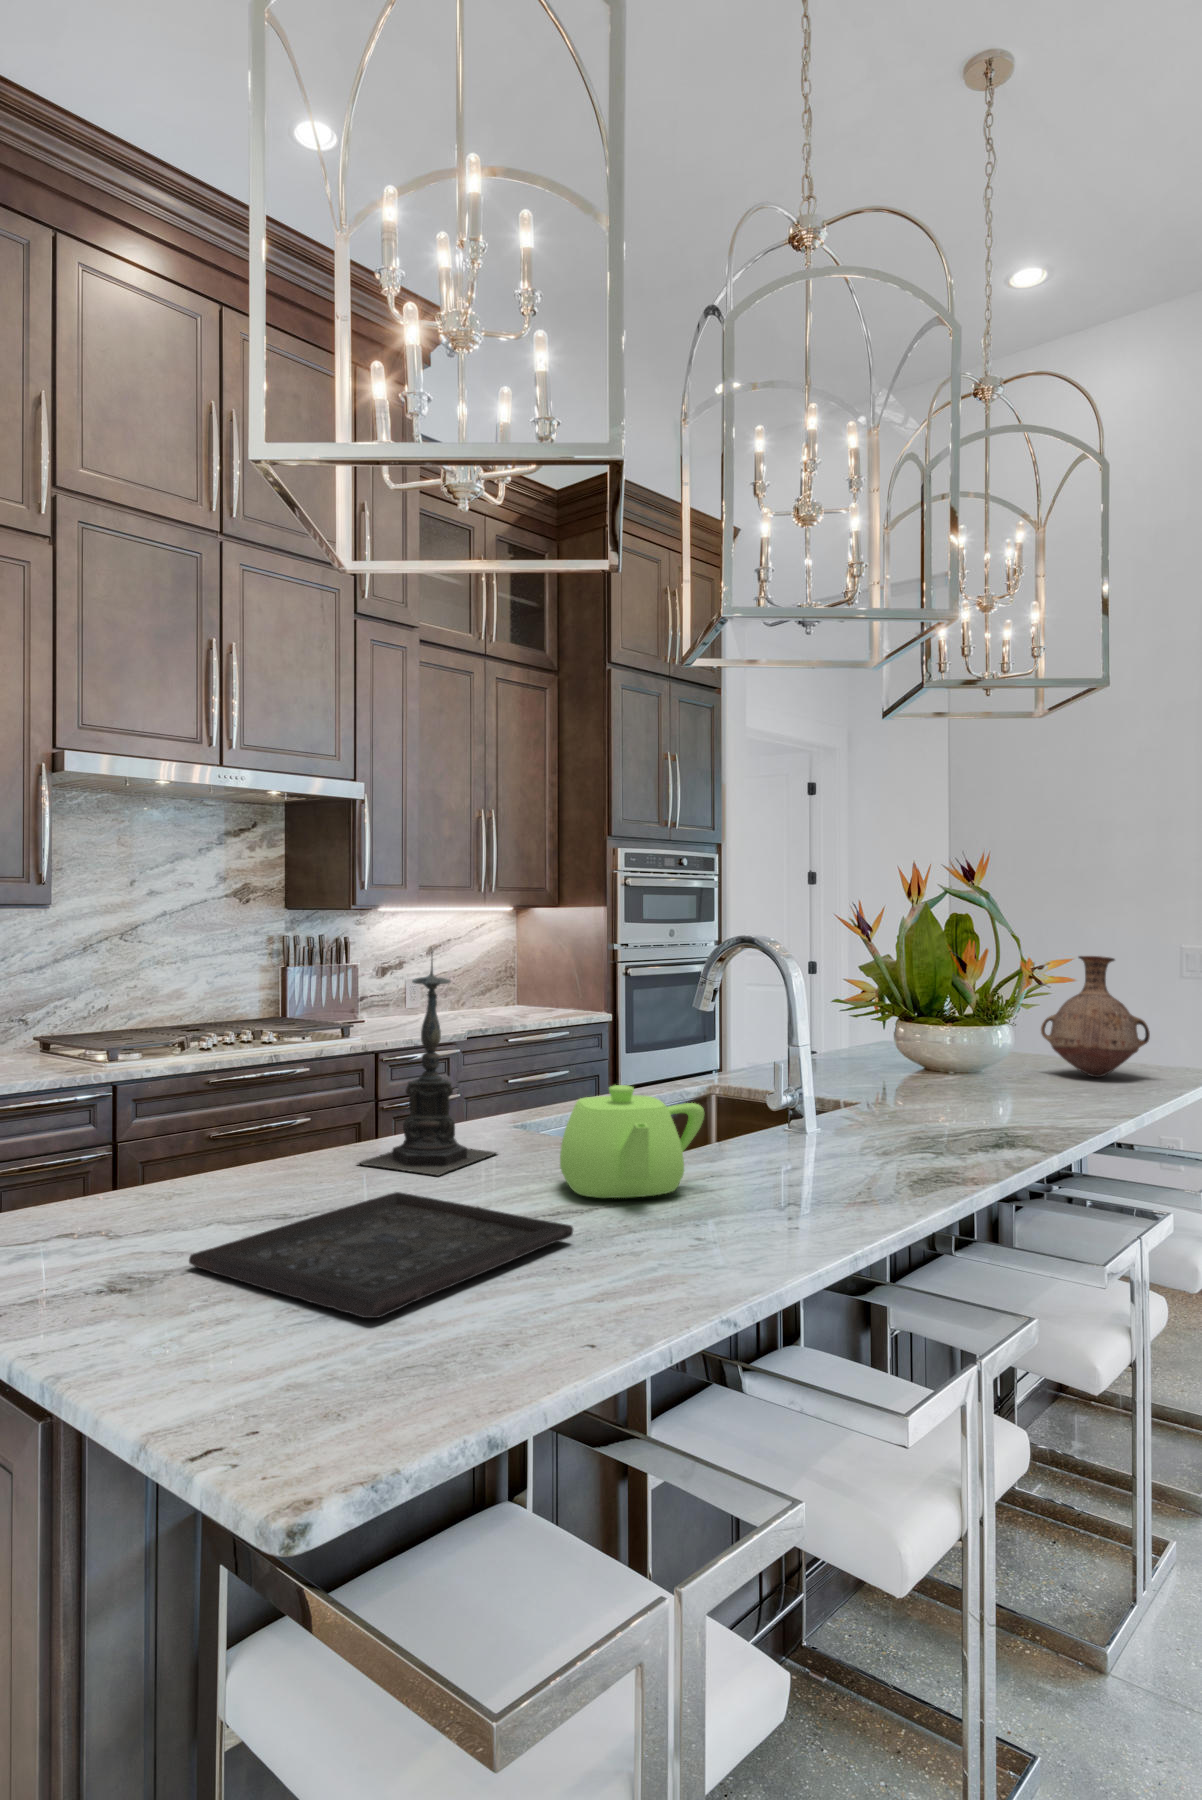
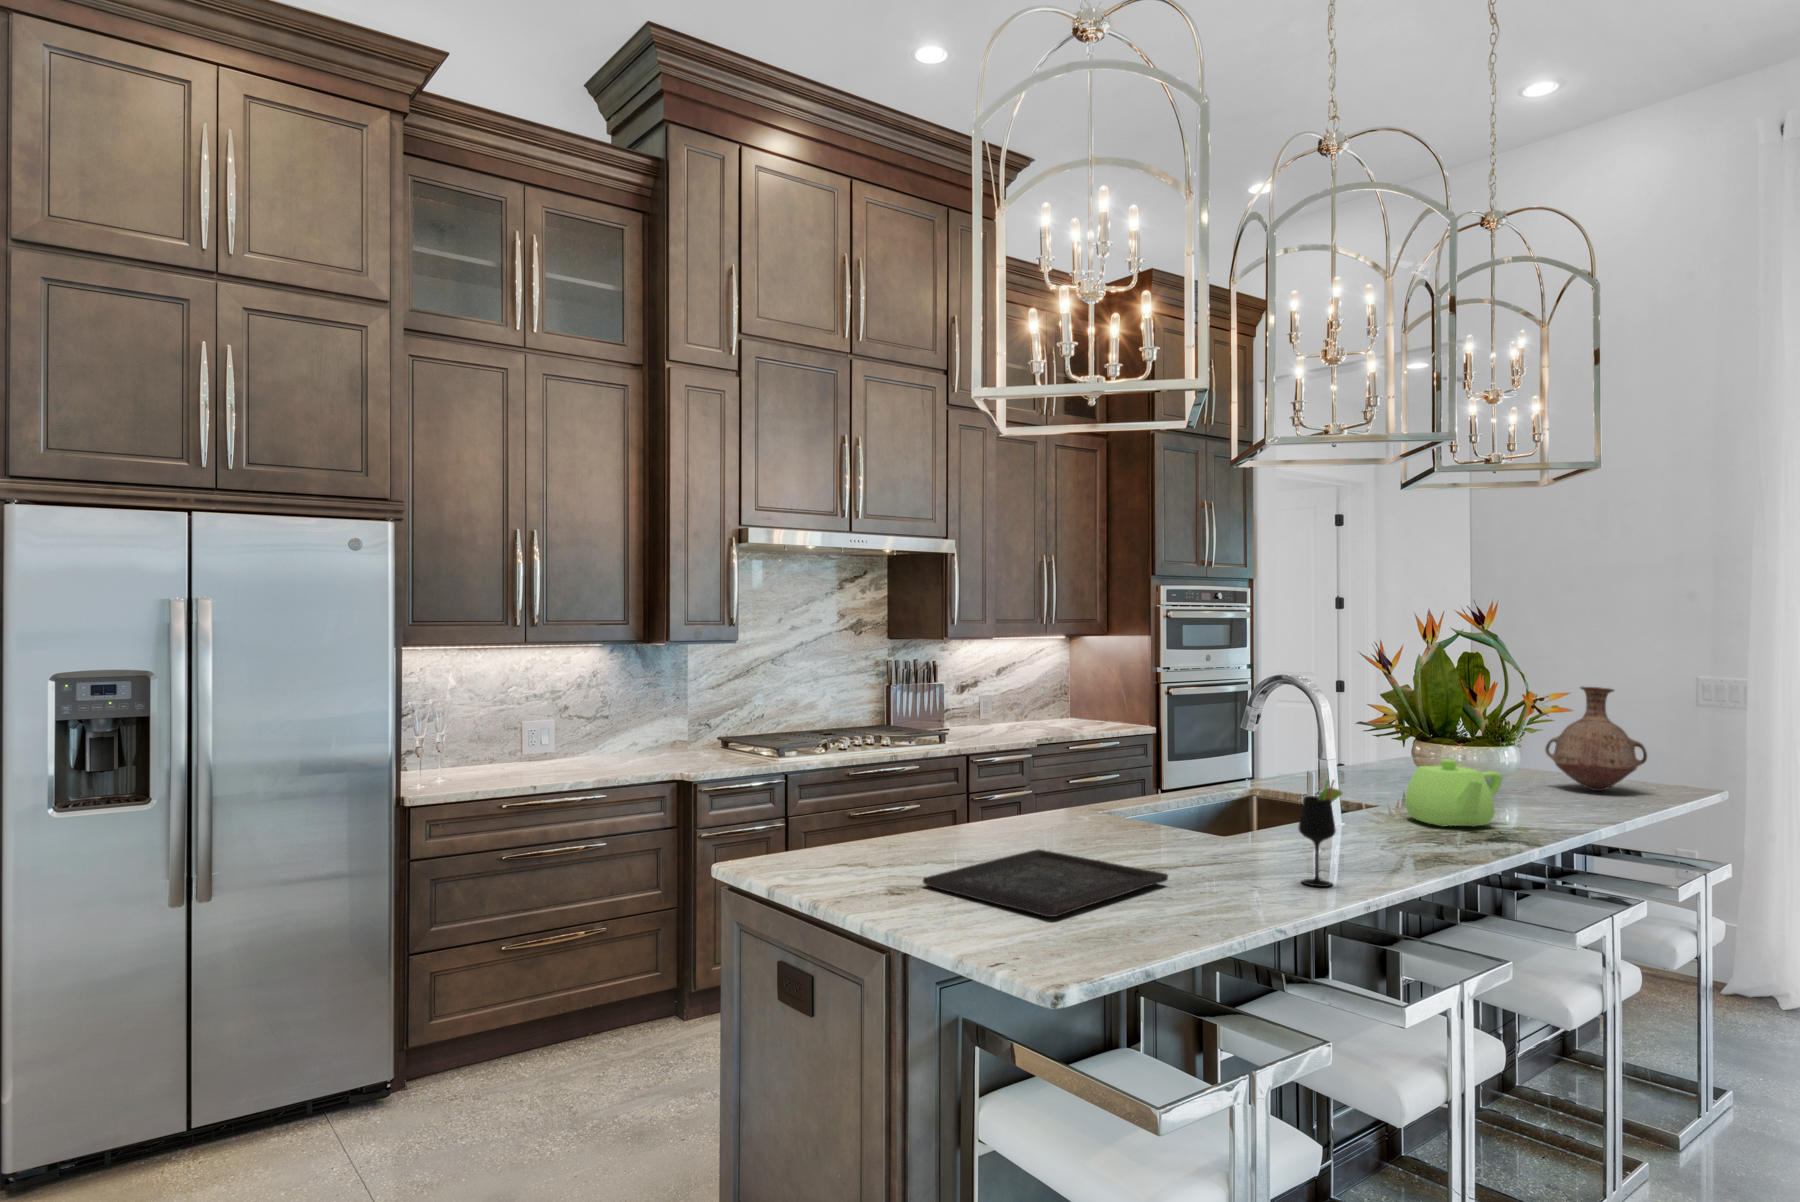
candle holder: present [359,953,496,1175] -> none [998,680,1098,842]
wine glass: none [758,1079,818,1232] -> present [1298,780,1342,887]
teapot: present [560,1085,704,1198] -> present [1405,759,1502,827]

